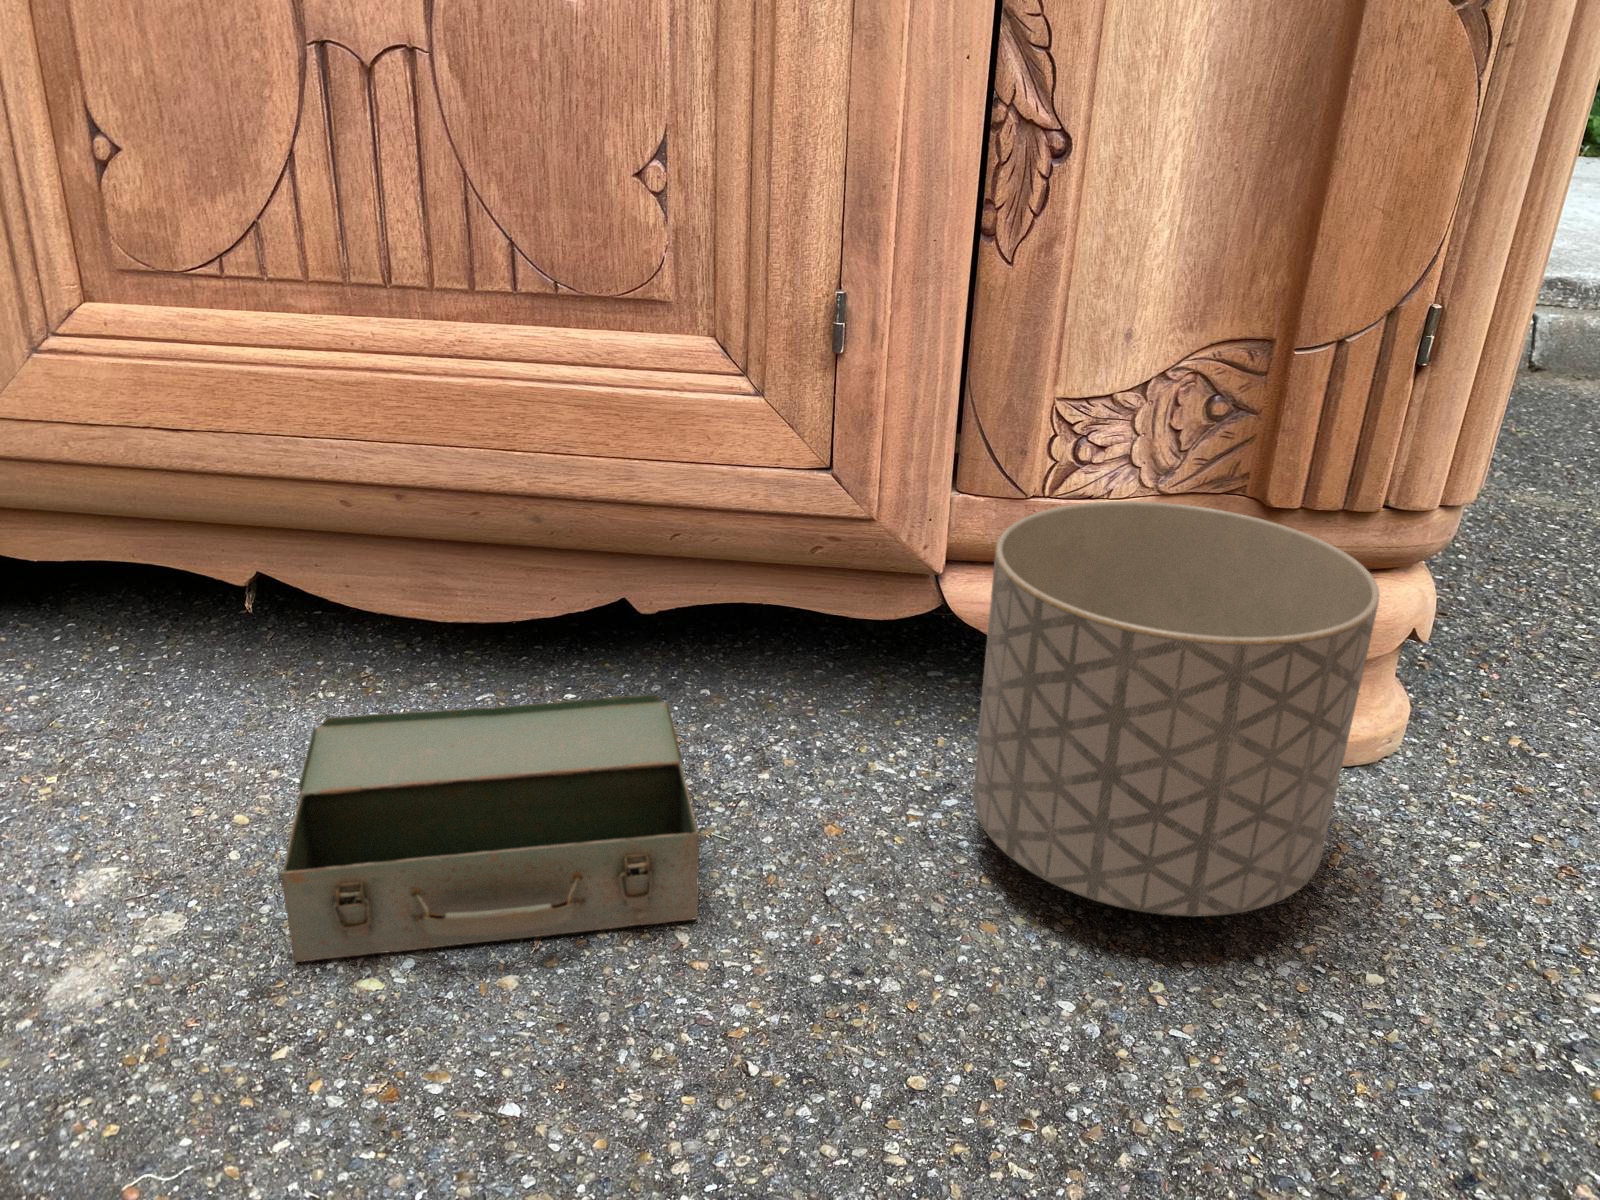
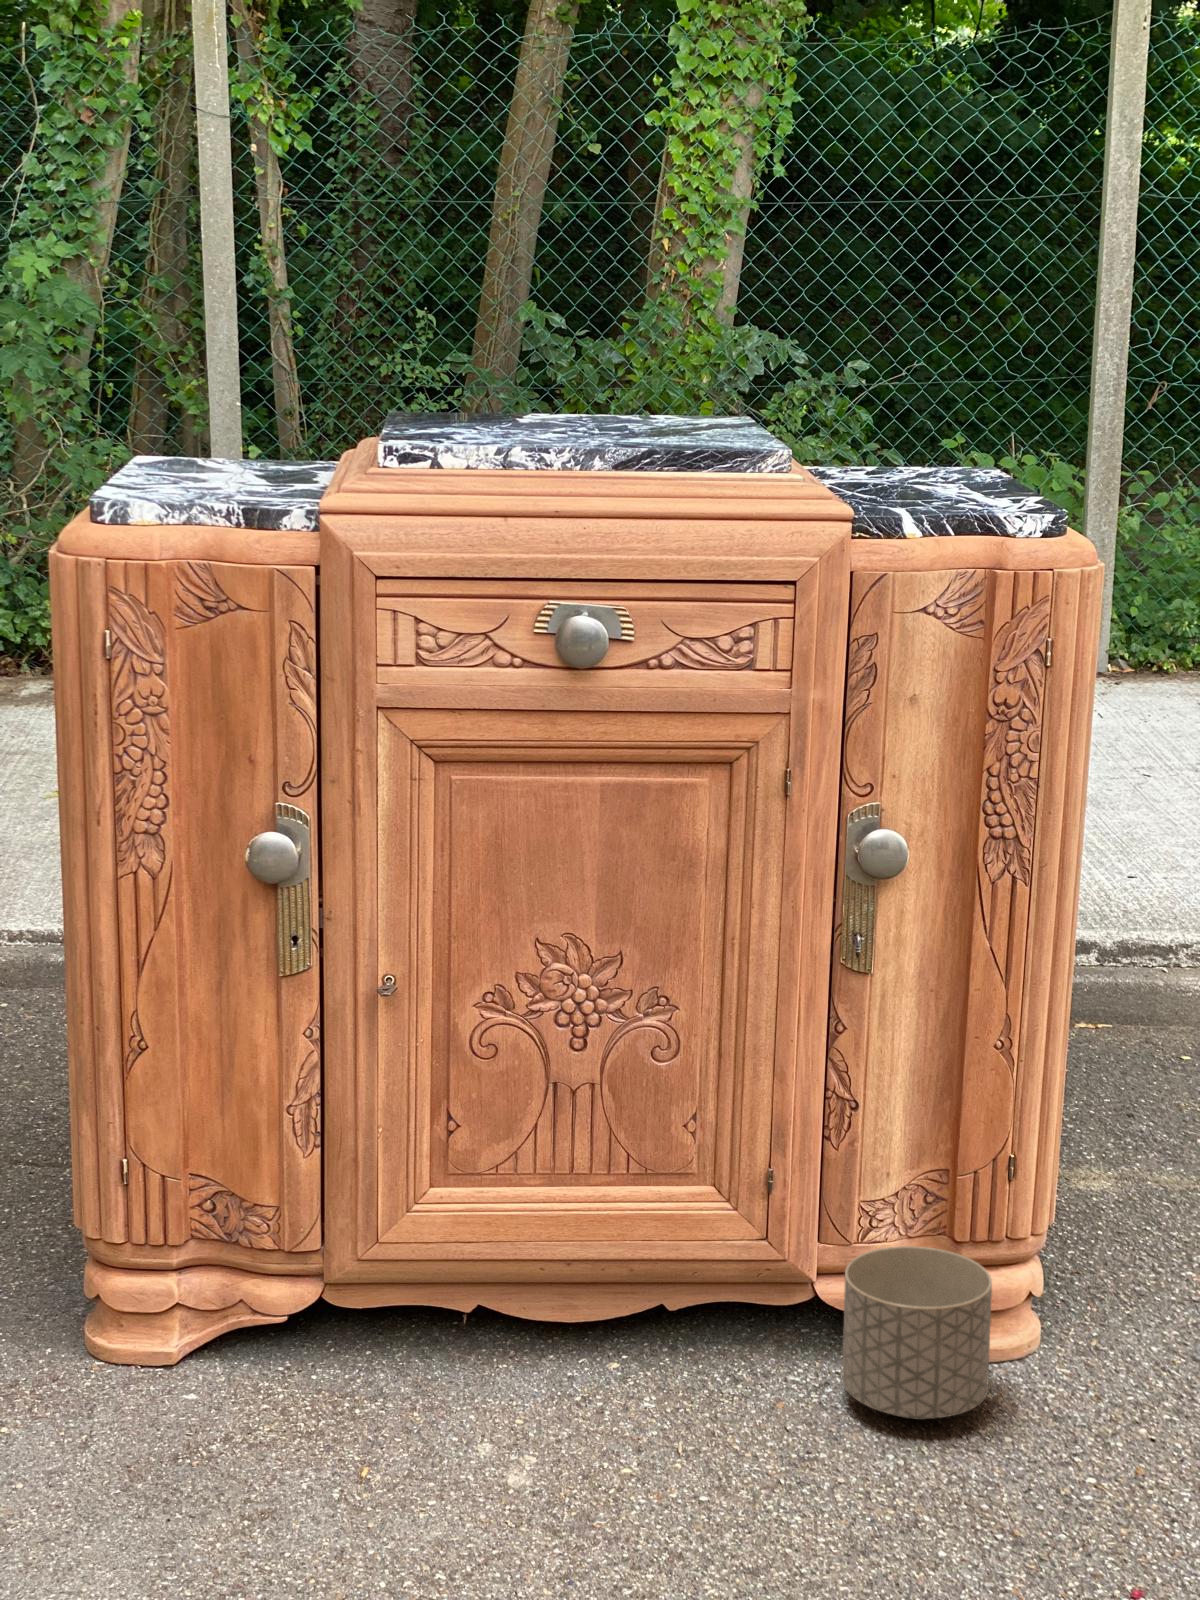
toolbox: present [280,695,699,962] -> none [559,1349,741,1465]

